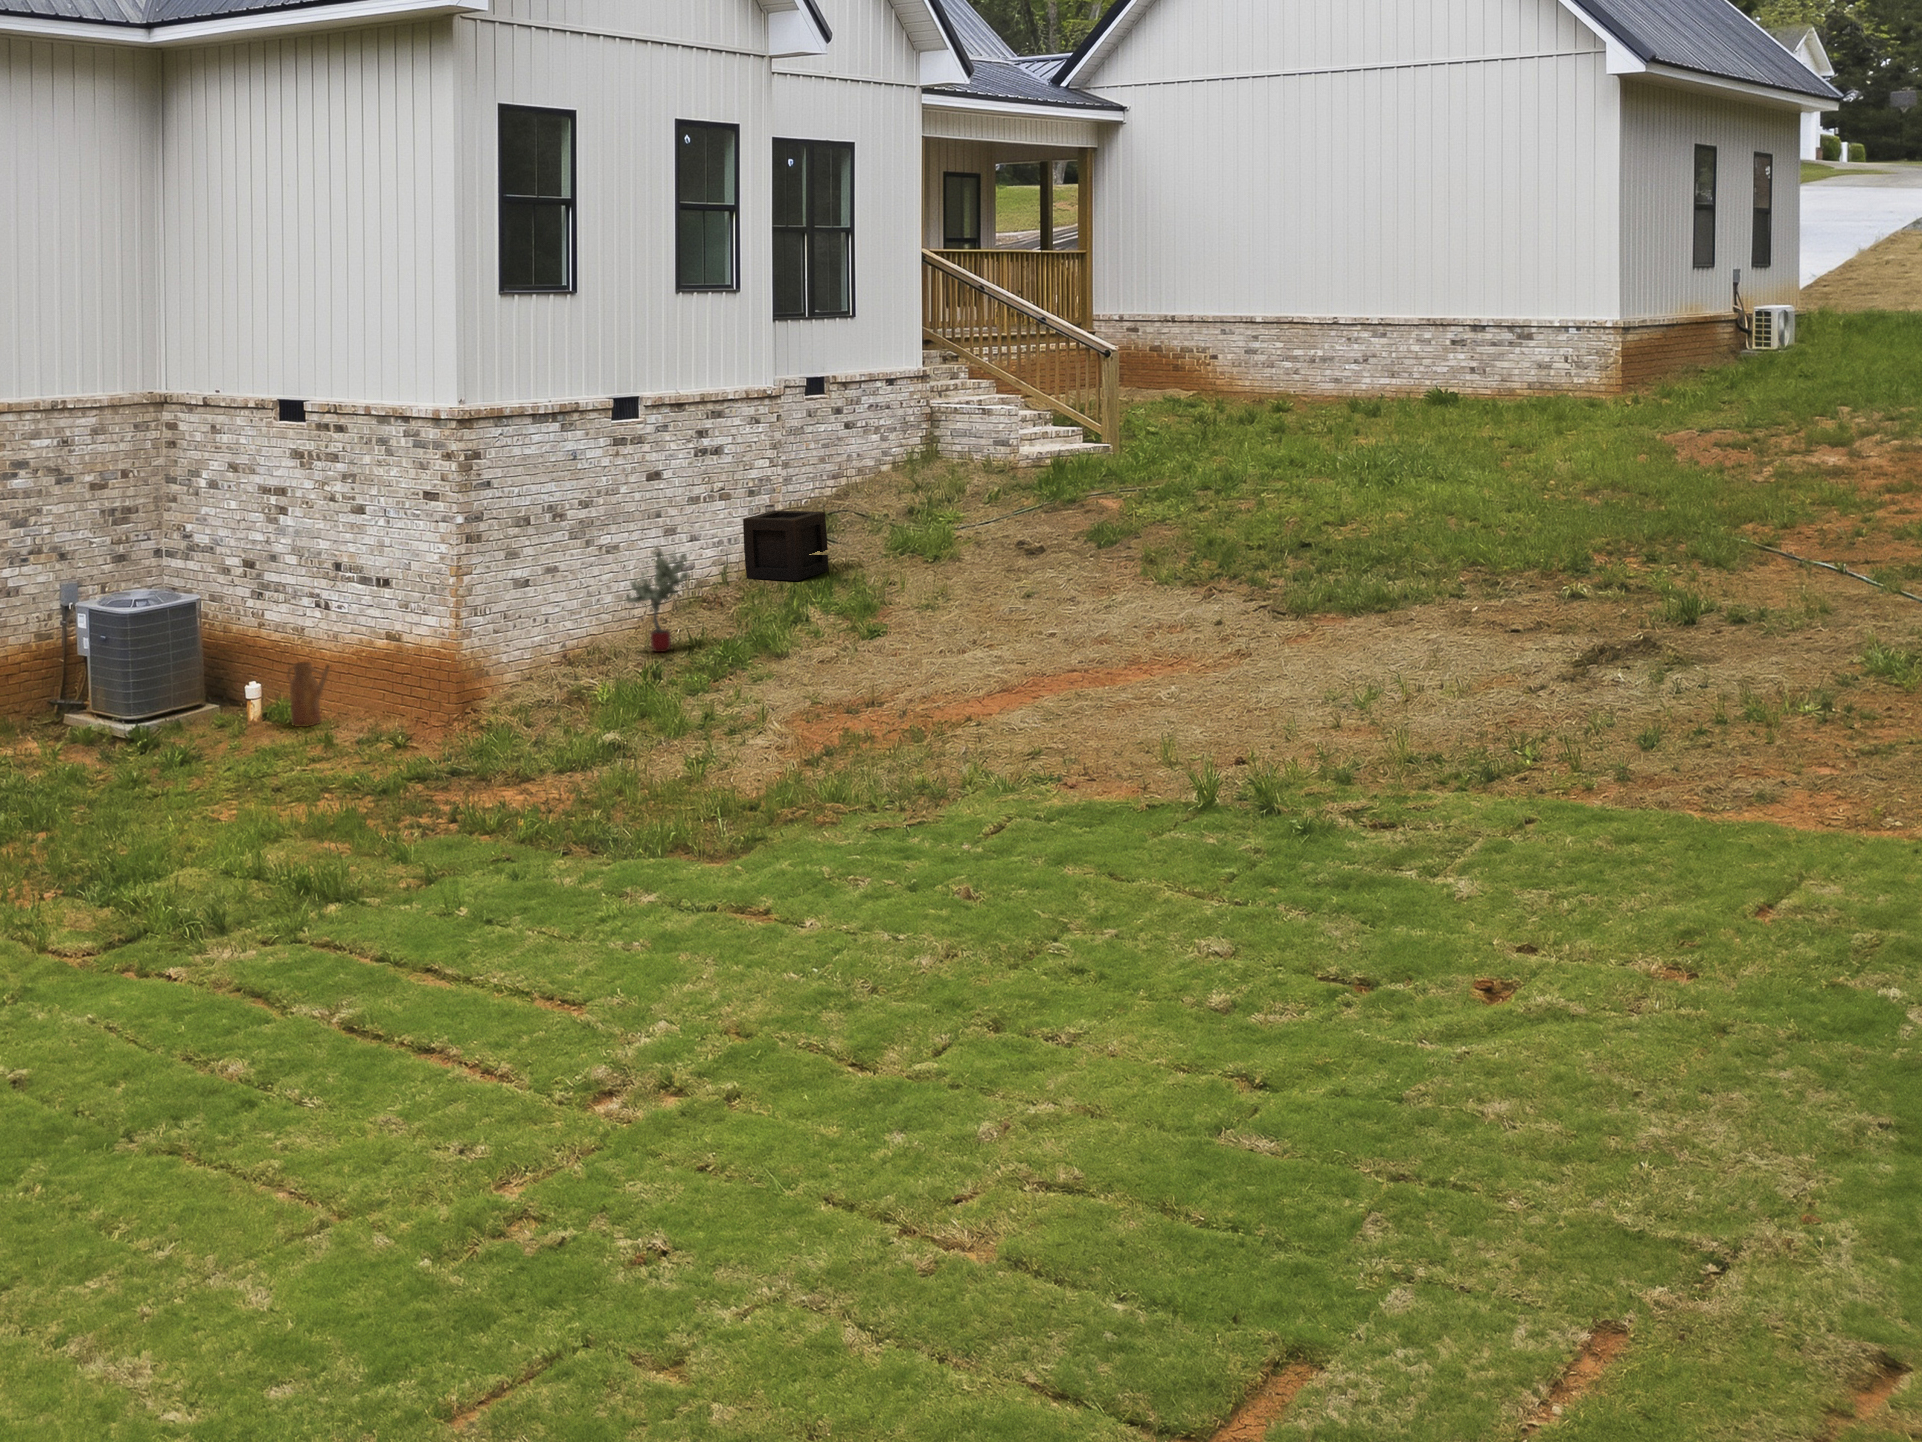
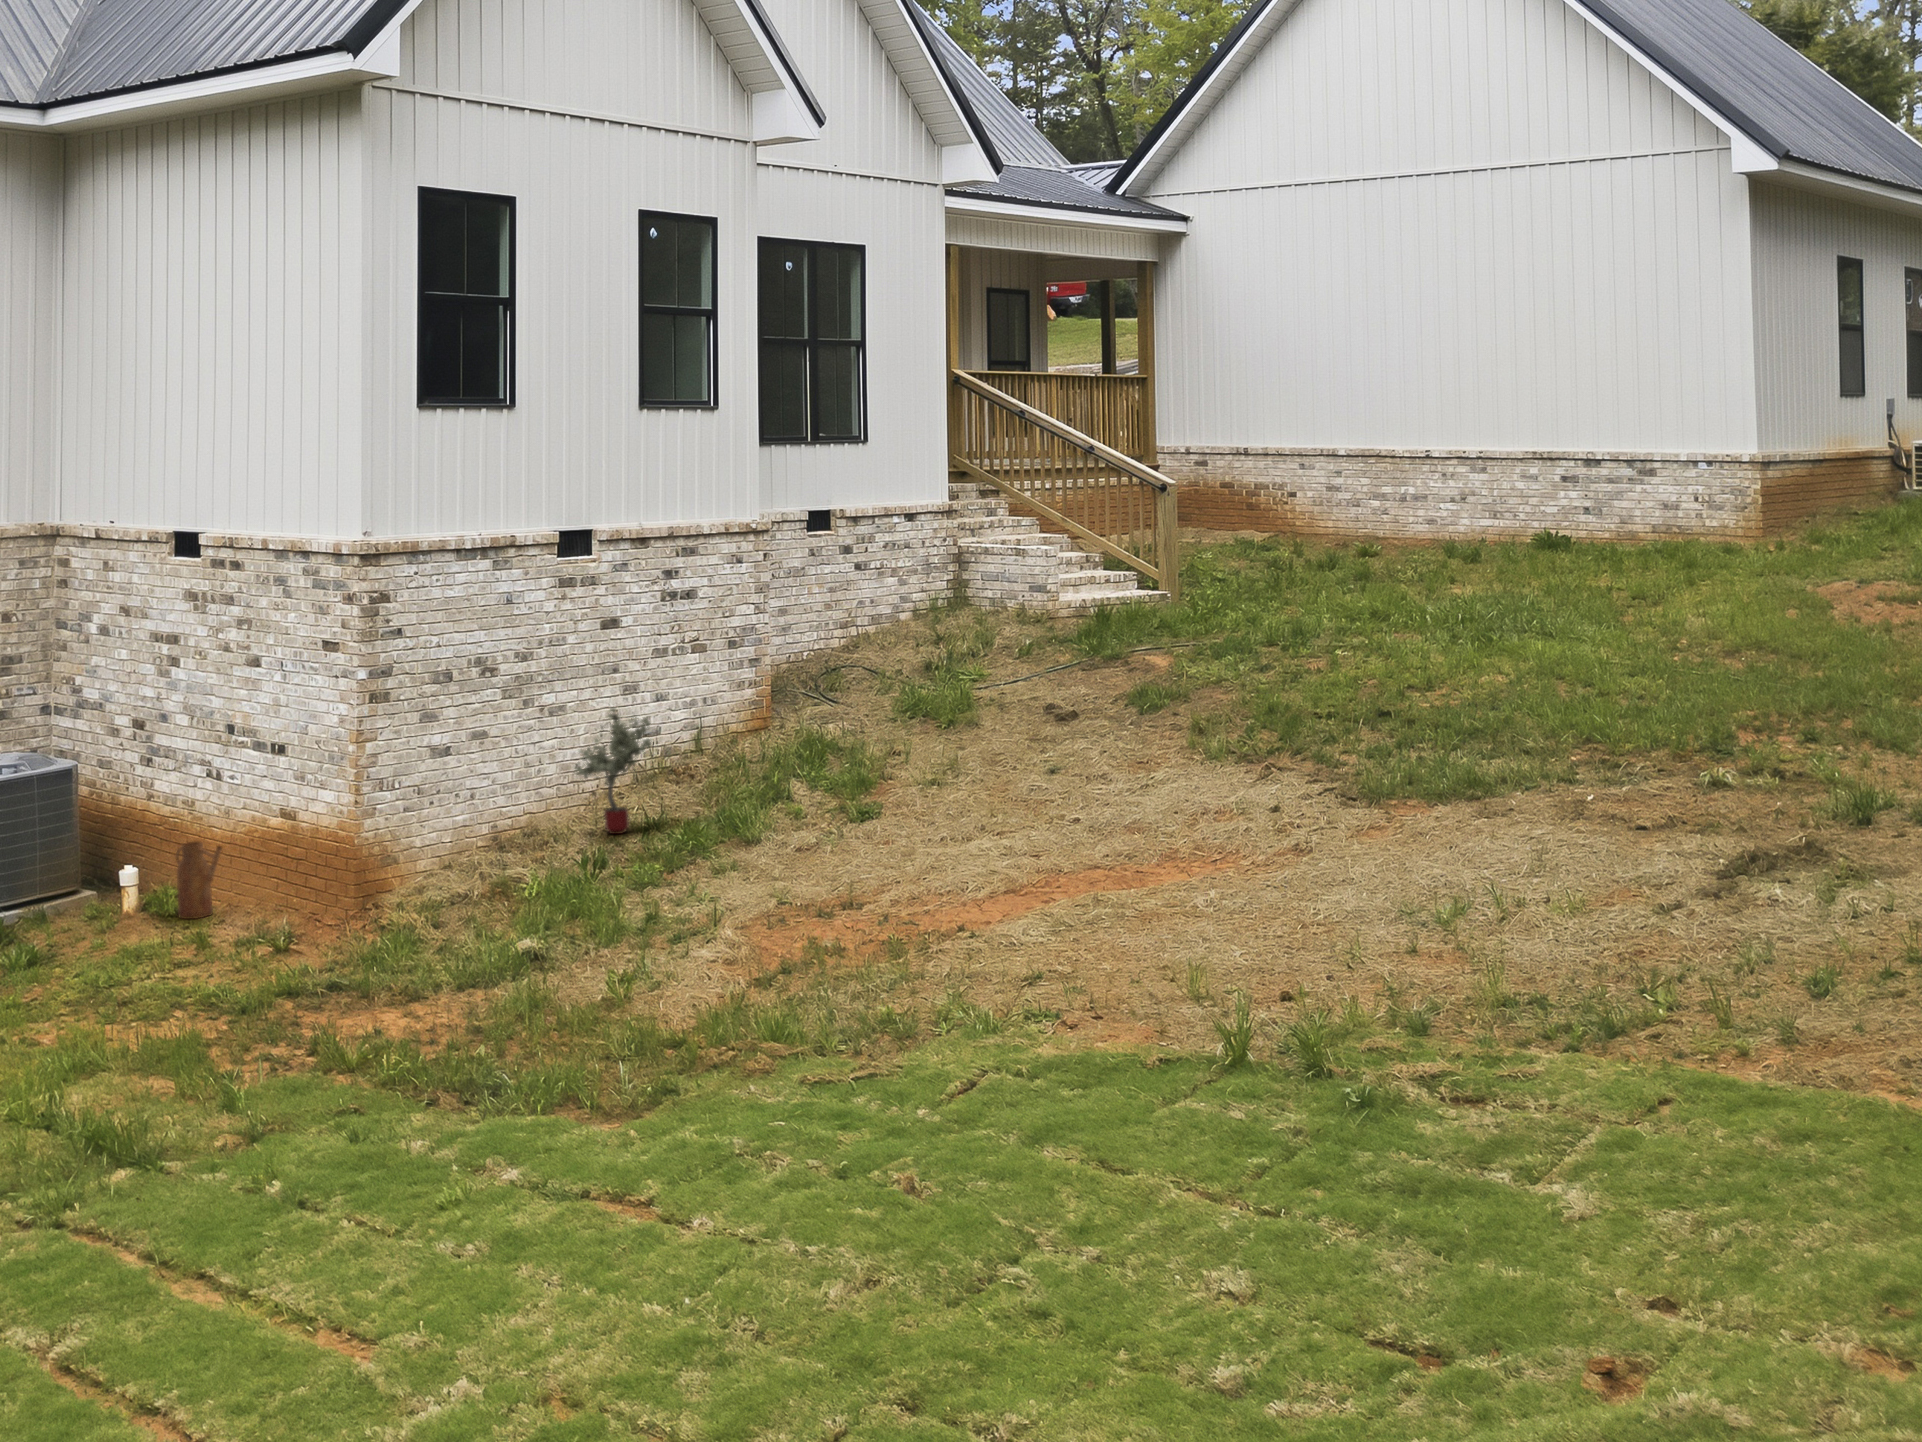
wooden crate: present [743,511,828,581] -> none [724,666,824,749]

